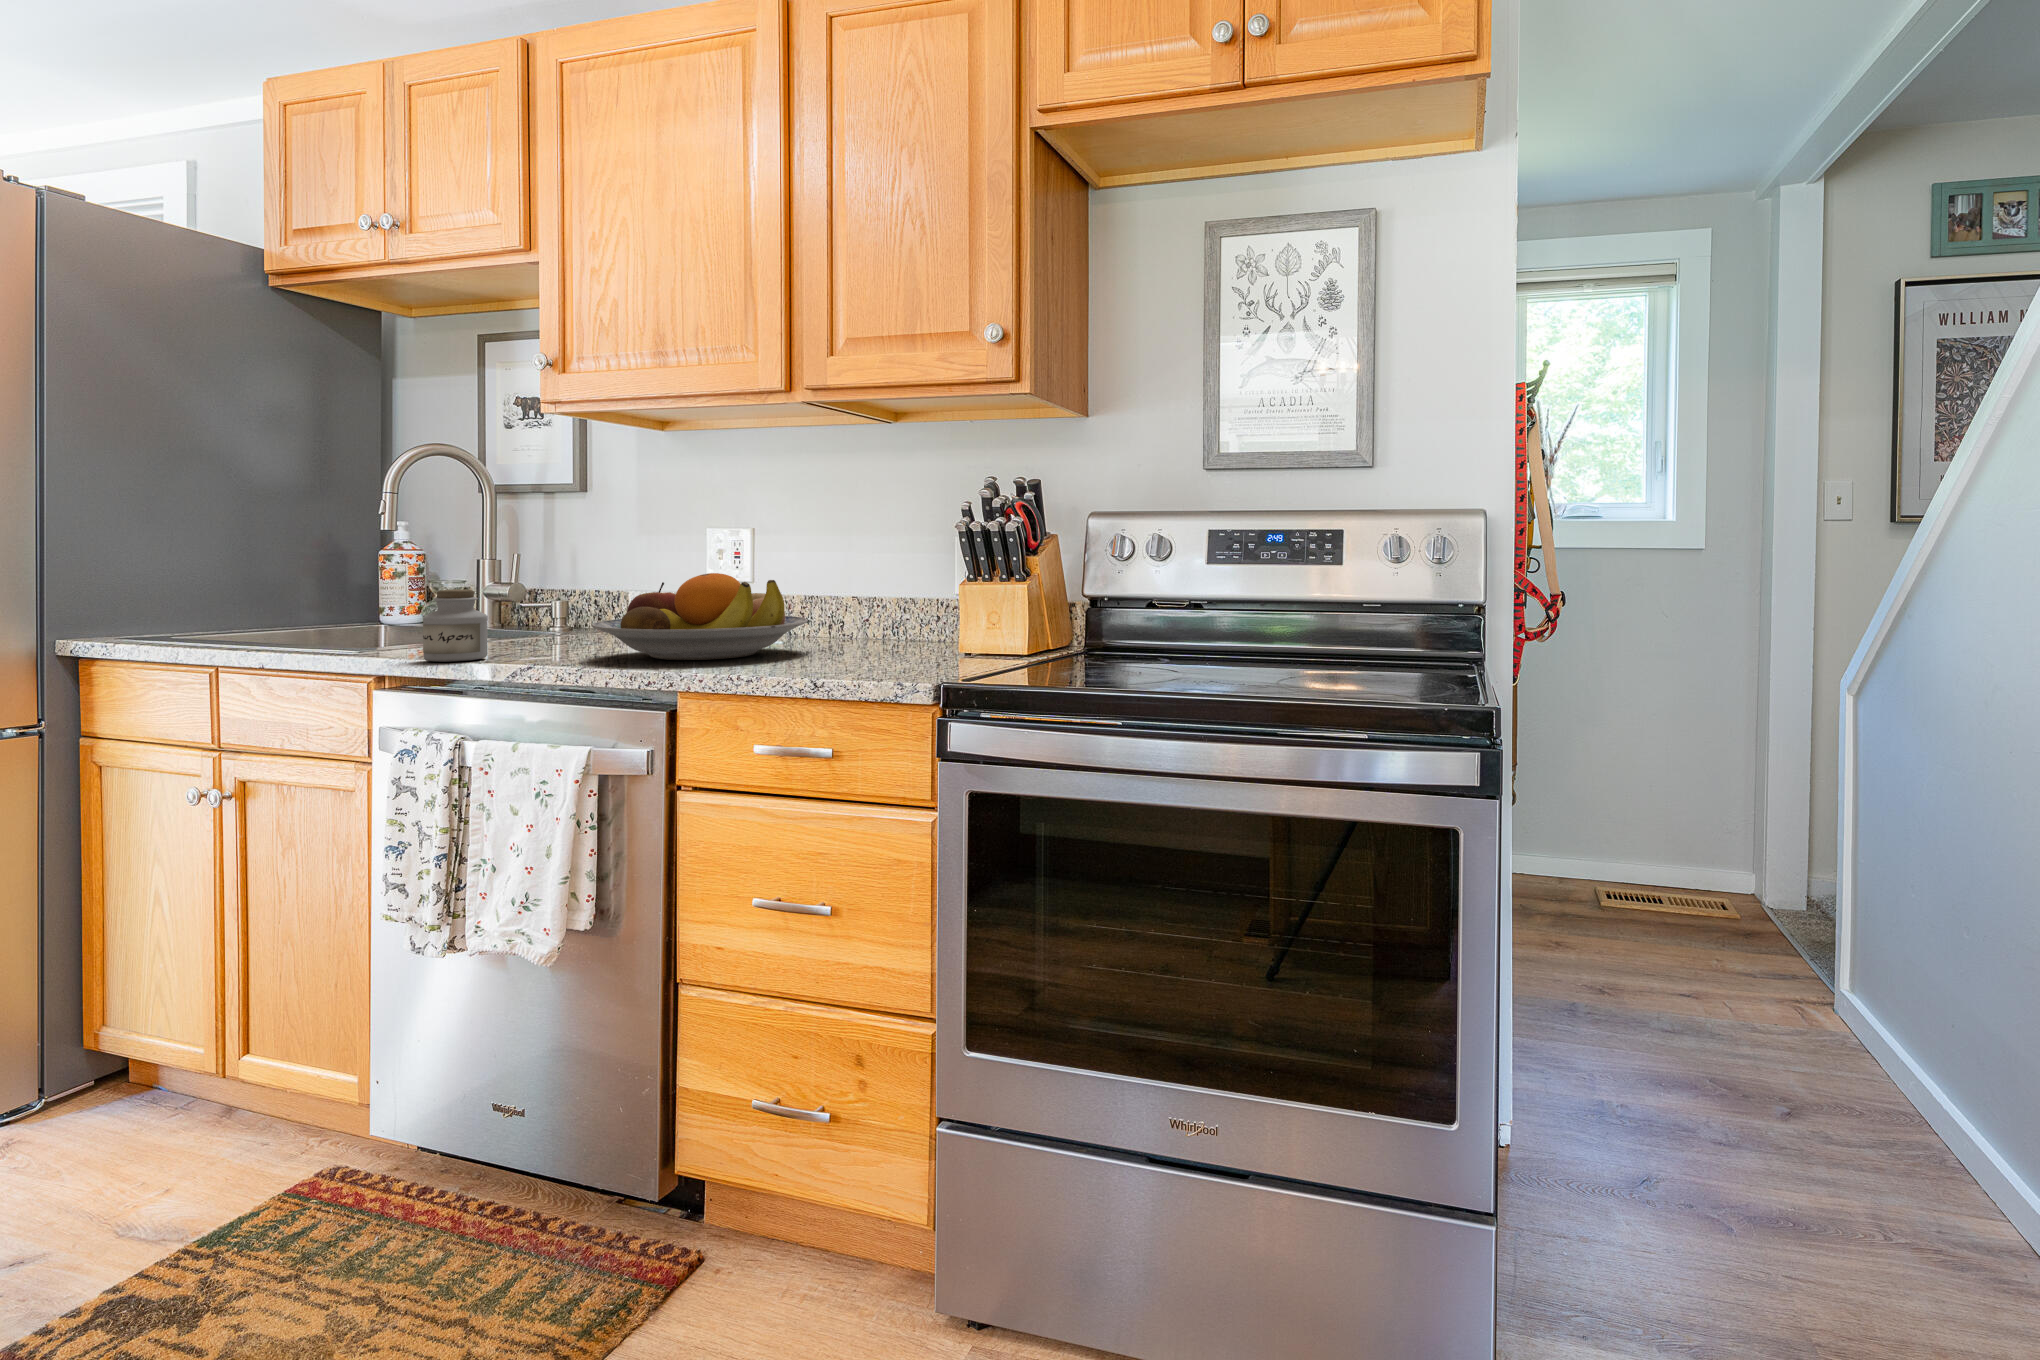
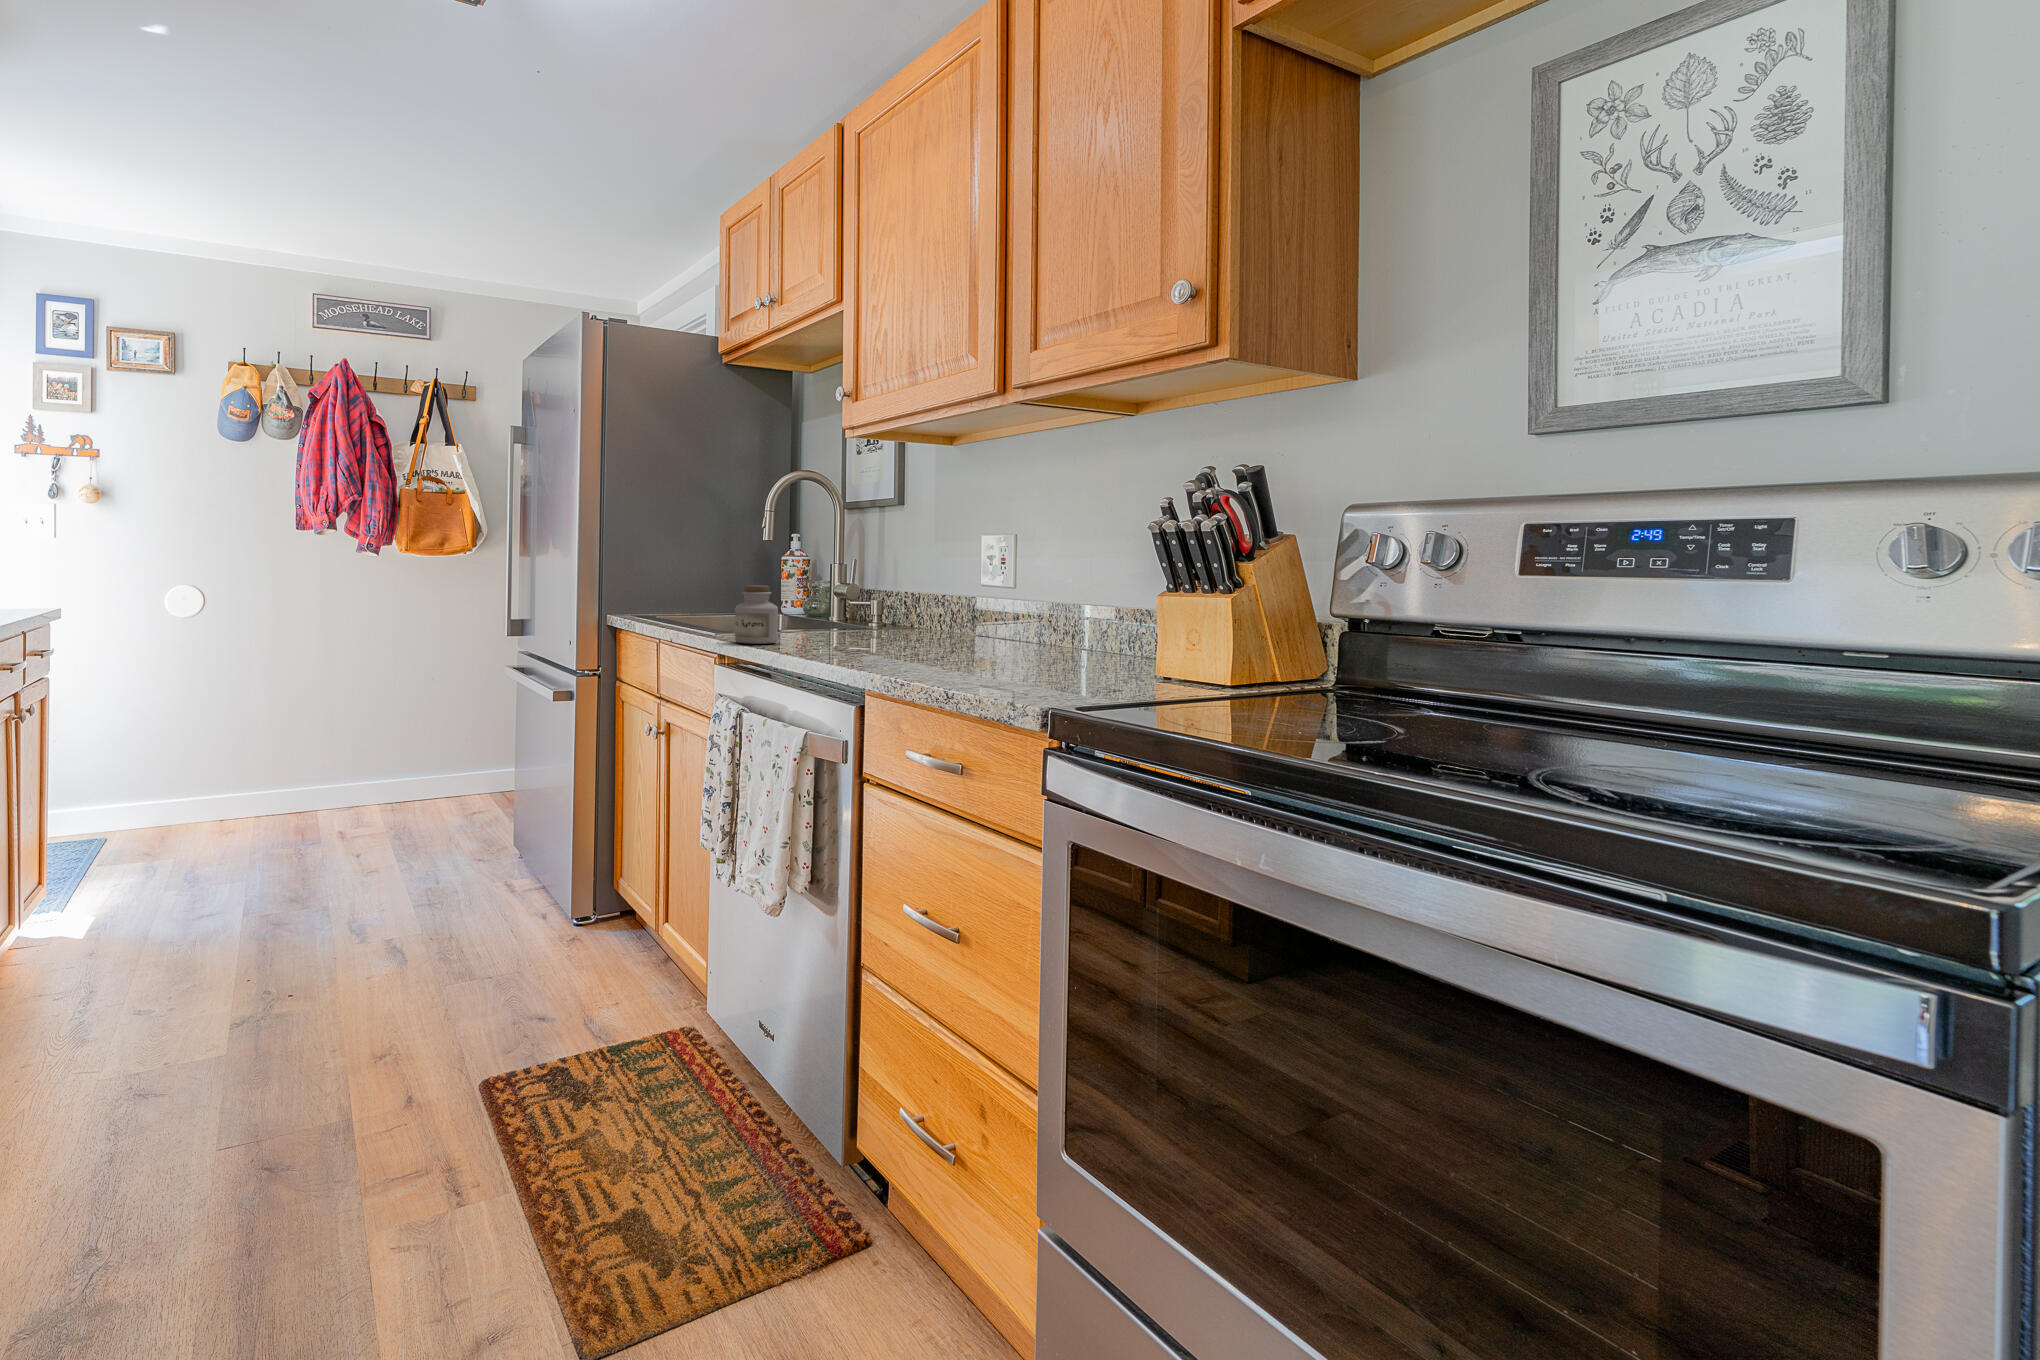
fruit bowl: present [592,573,808,660] -> none [833,576,1020,659]

